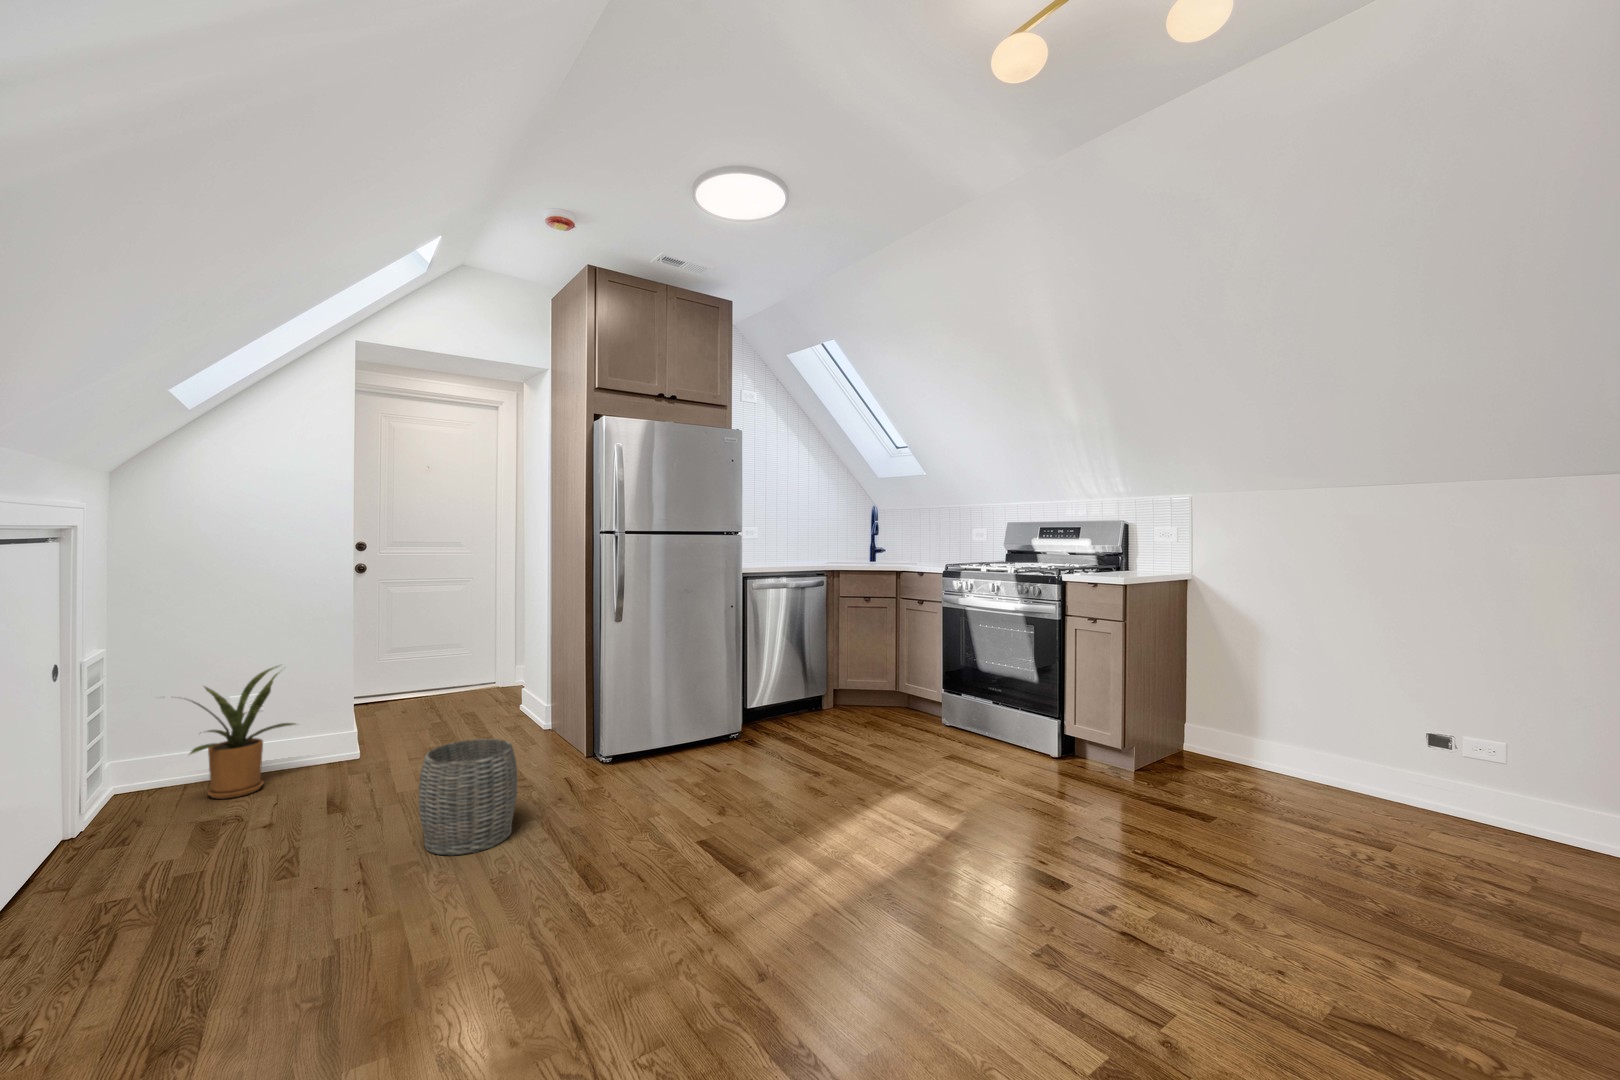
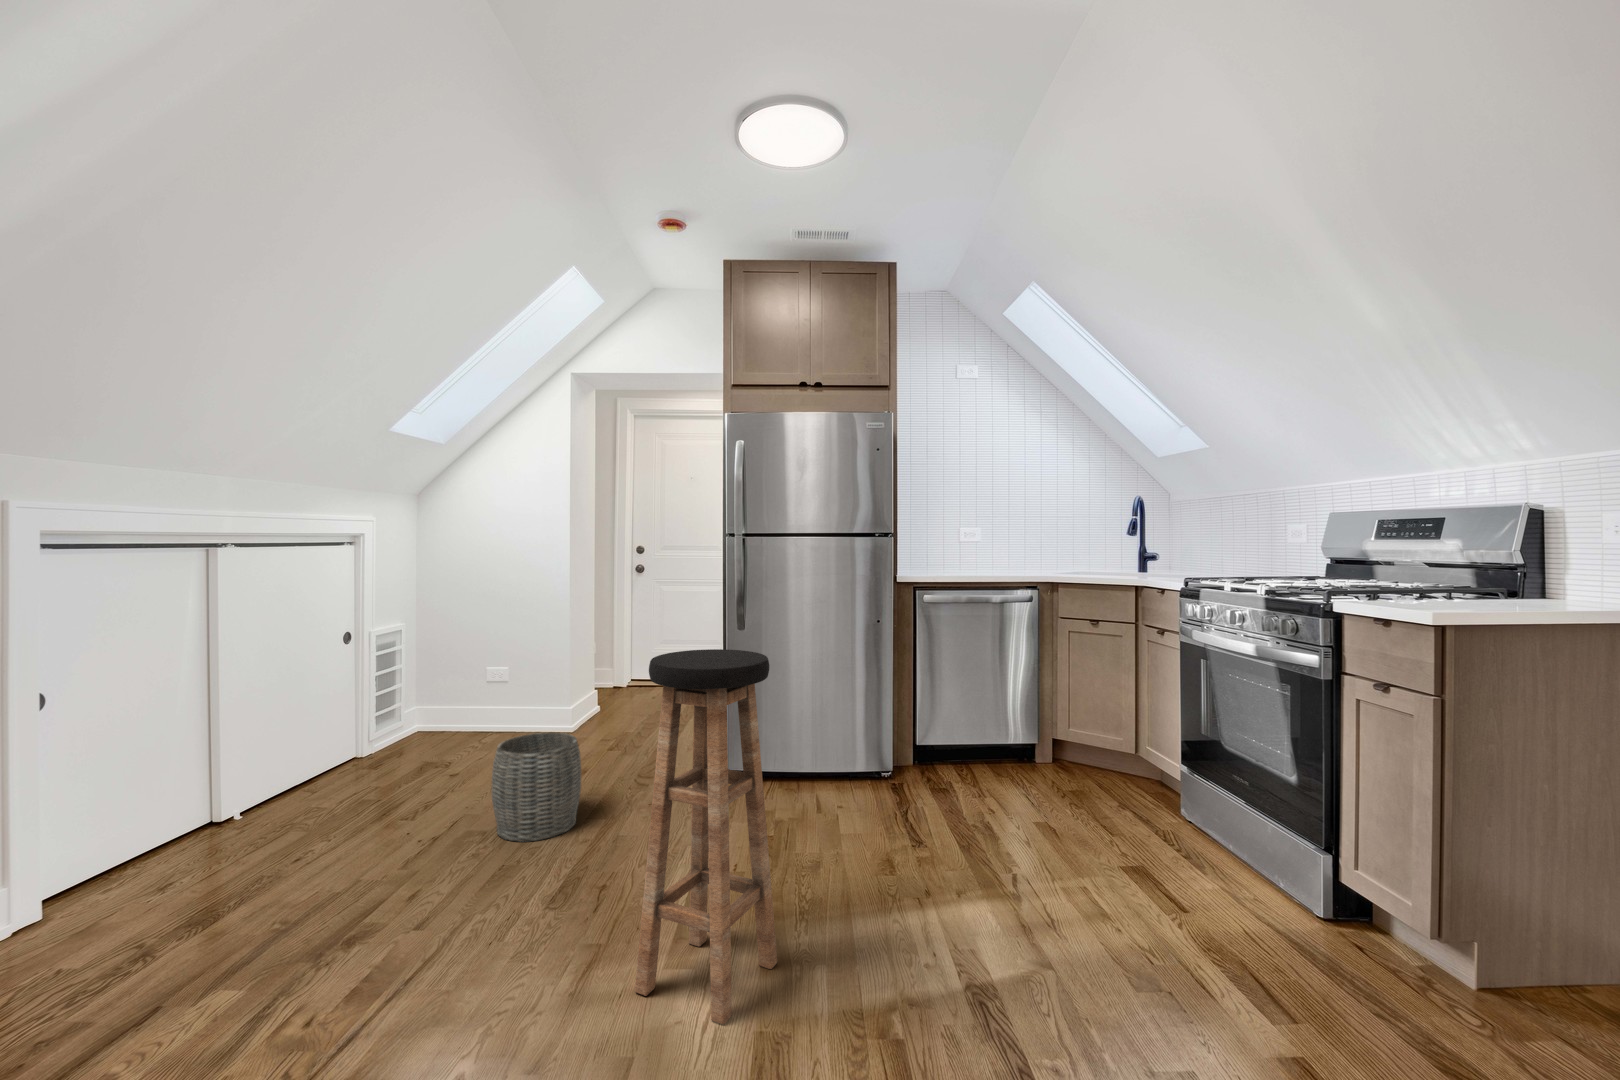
bar stool: none [742,625,835,904] -> present [635,649,777,1024]
house plant: present [190,665,296,799] -> none [419,645,522,749]

